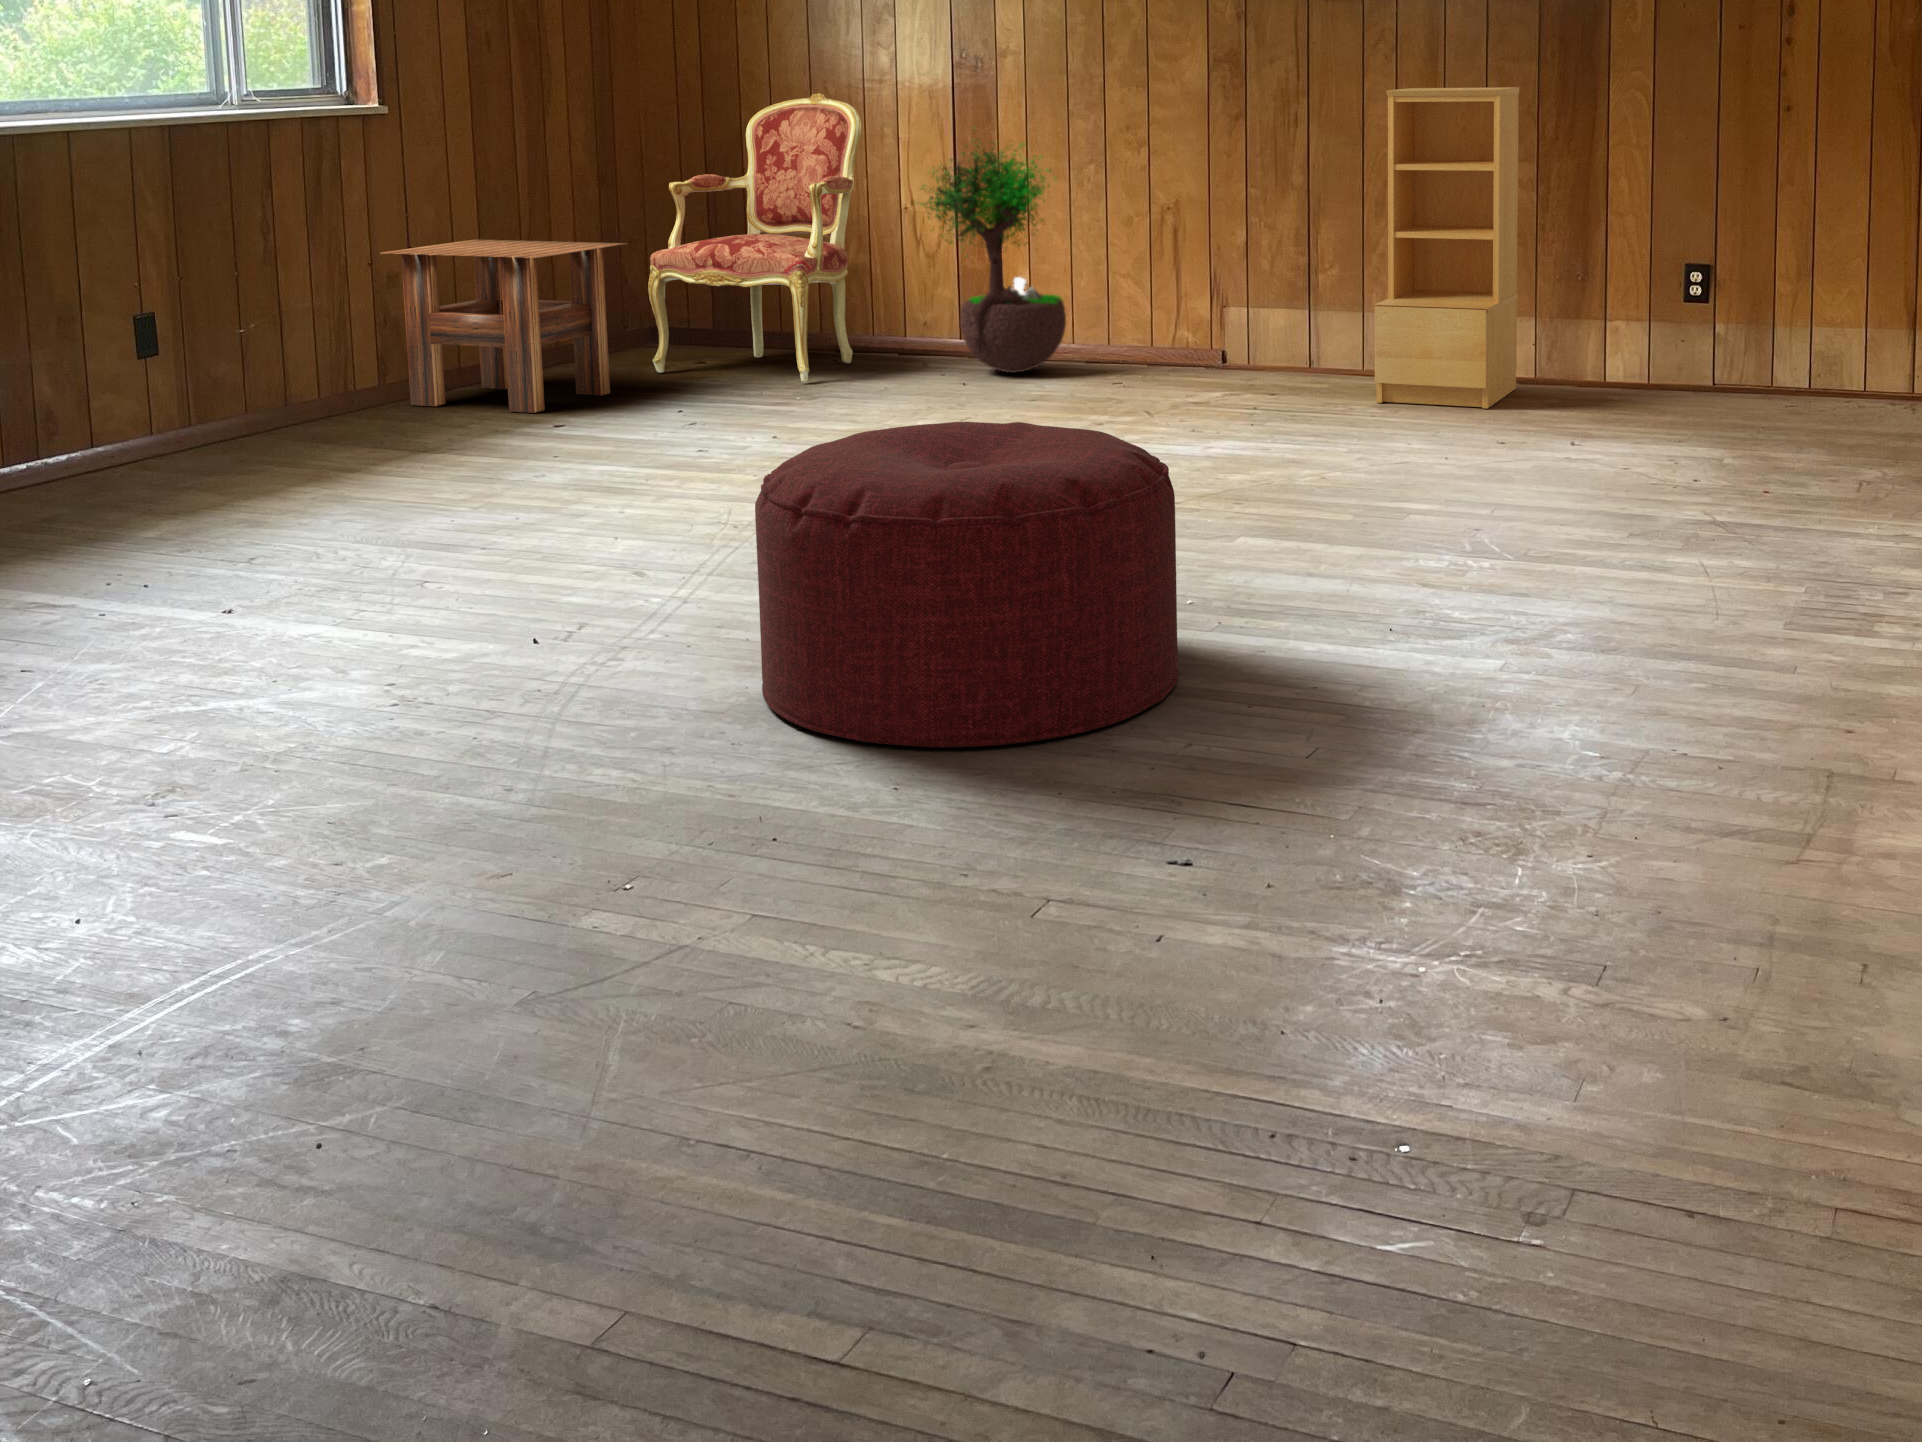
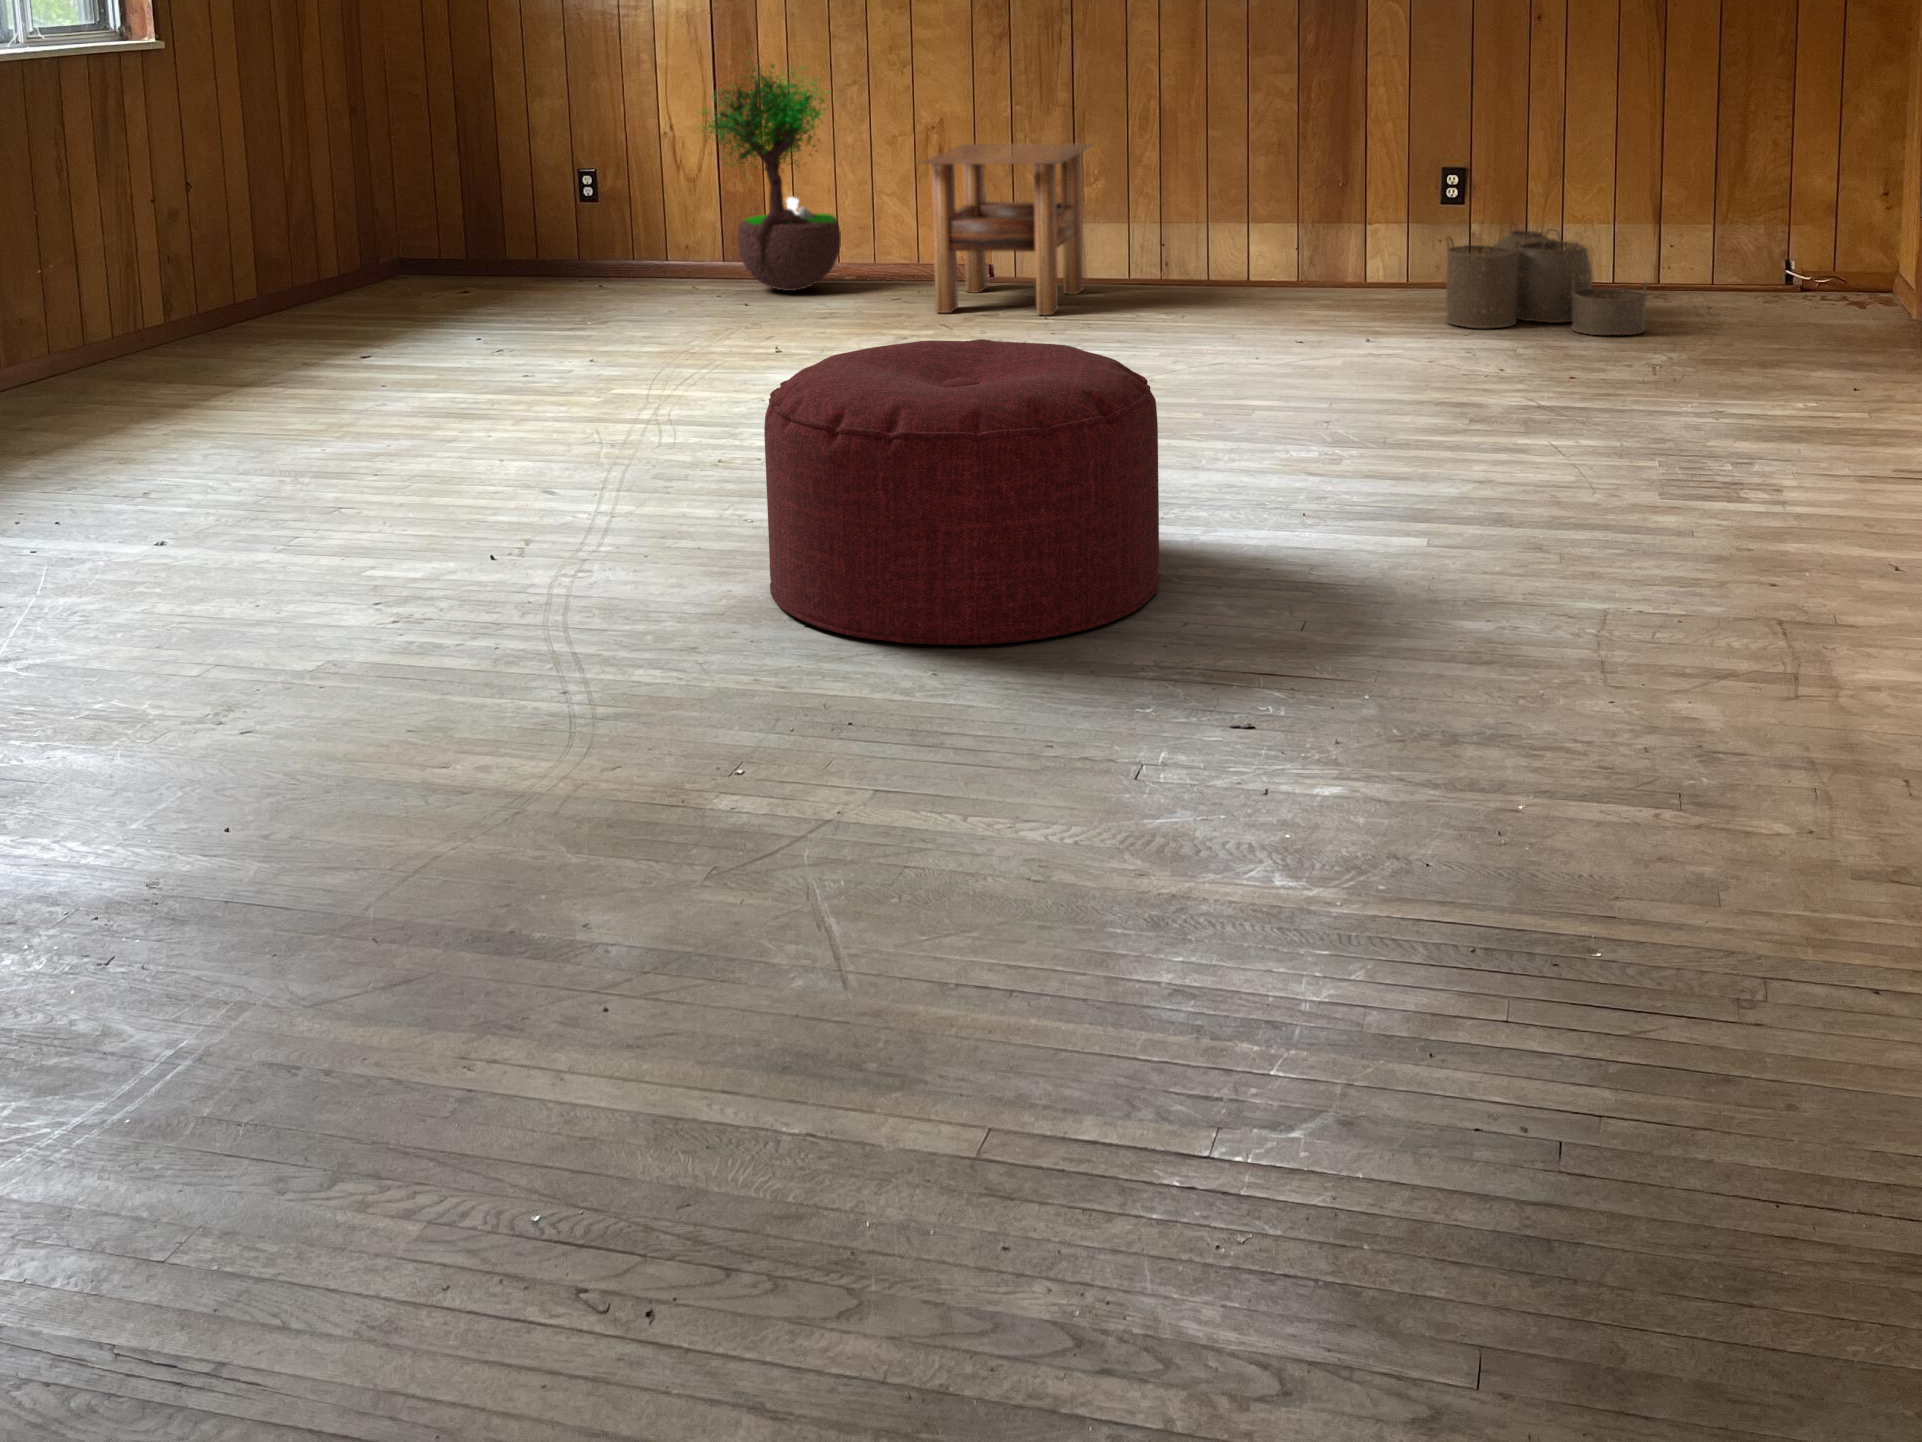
bookshelf: present [1374,87,1519,408] -> none [1160,4,1286,311]
armchair: present [648,93,861,383] -> none [420,19,625,307]
side table: present [381,239,626,413] -> present [919,144,1094,315]
woven basket: none [1666,324,1879,447] -> present [1446,224,1648,335]

